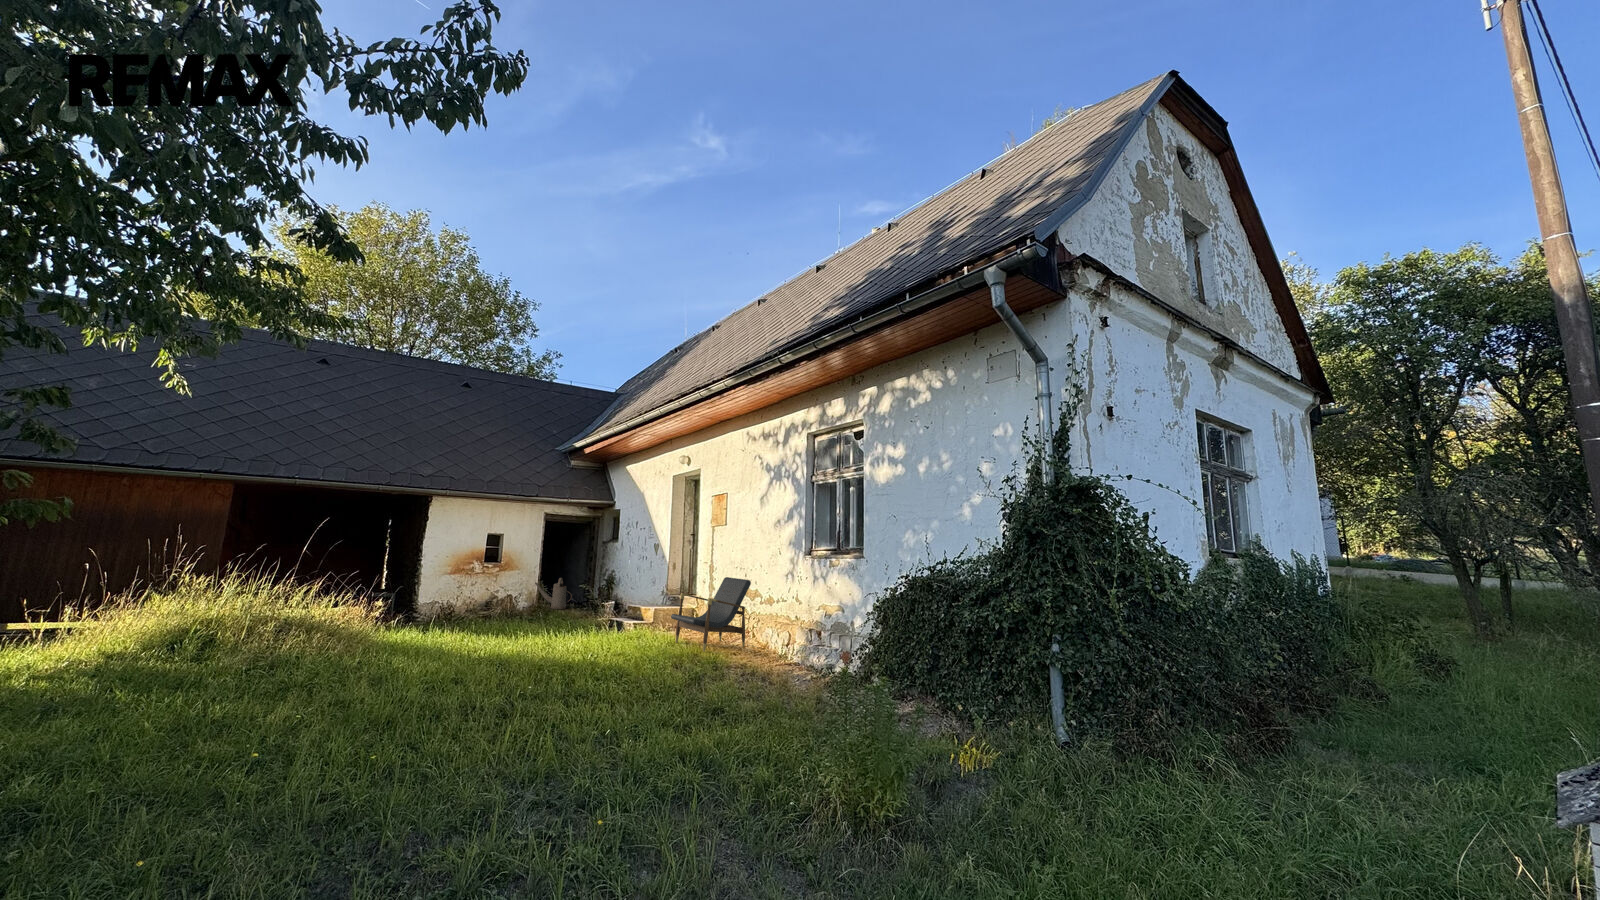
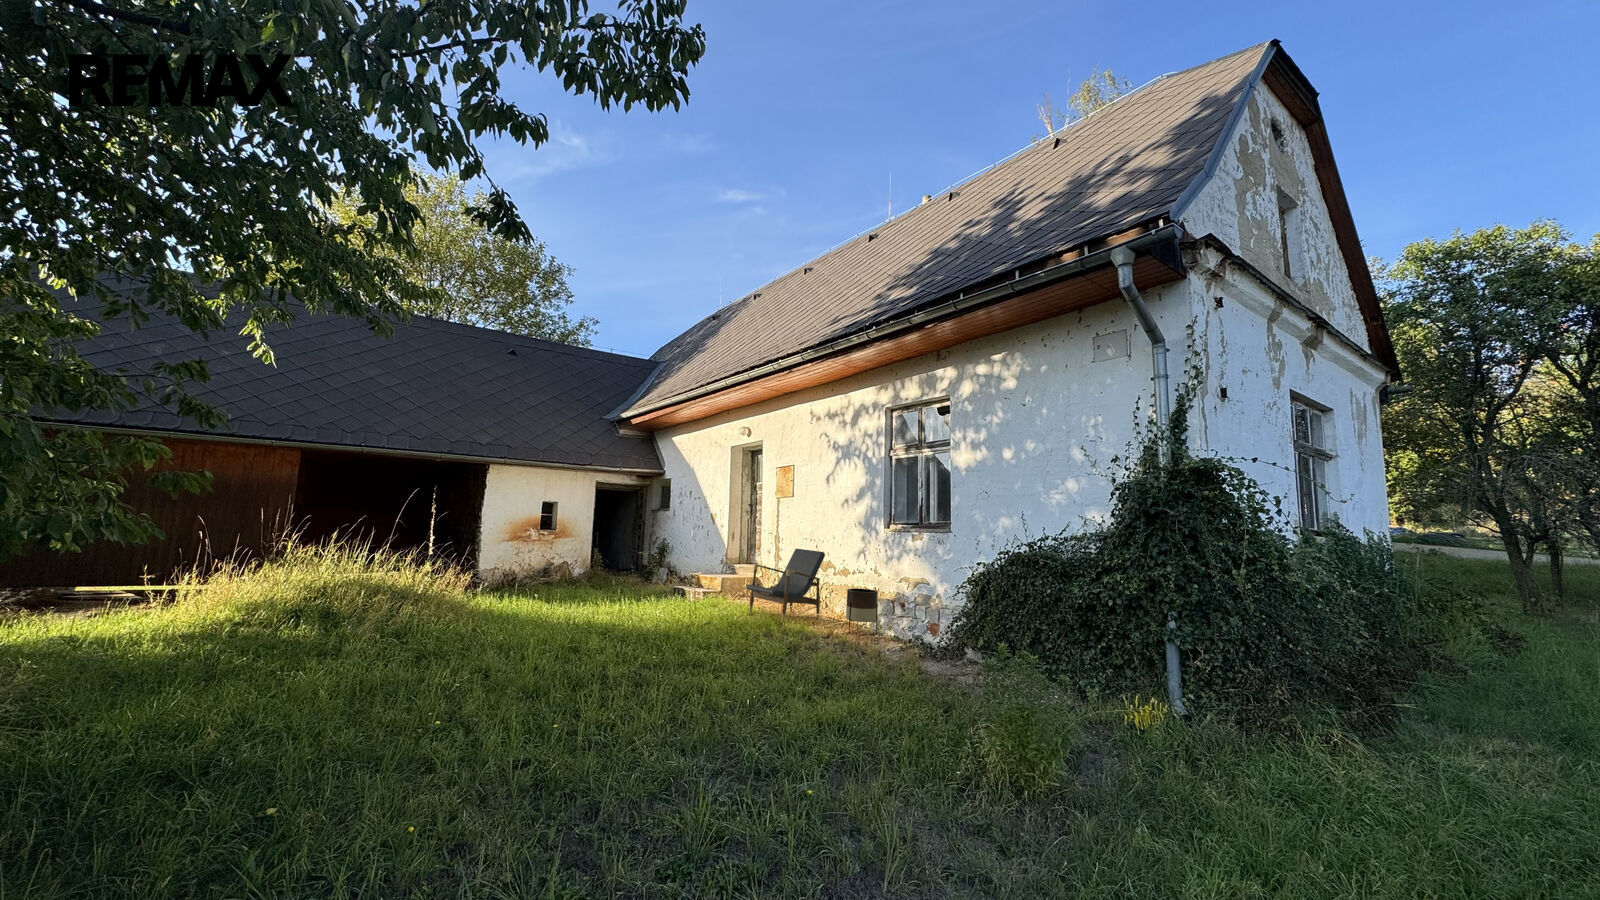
watering can: present [535,578,572,609] -> none [588,546,625,577]
planter: none [763,616,796,663] -> present [846,588,878,634]

